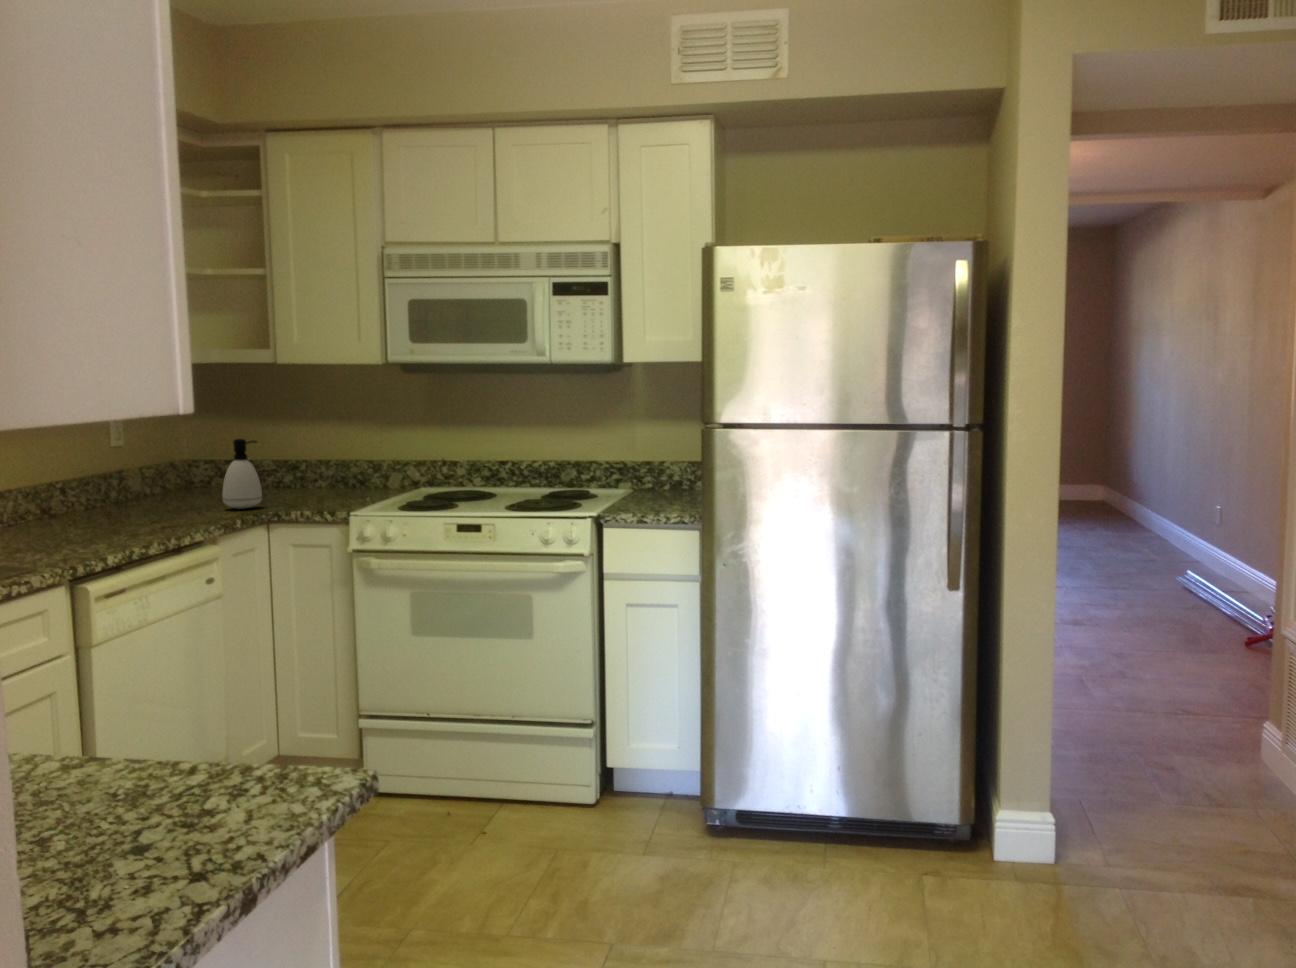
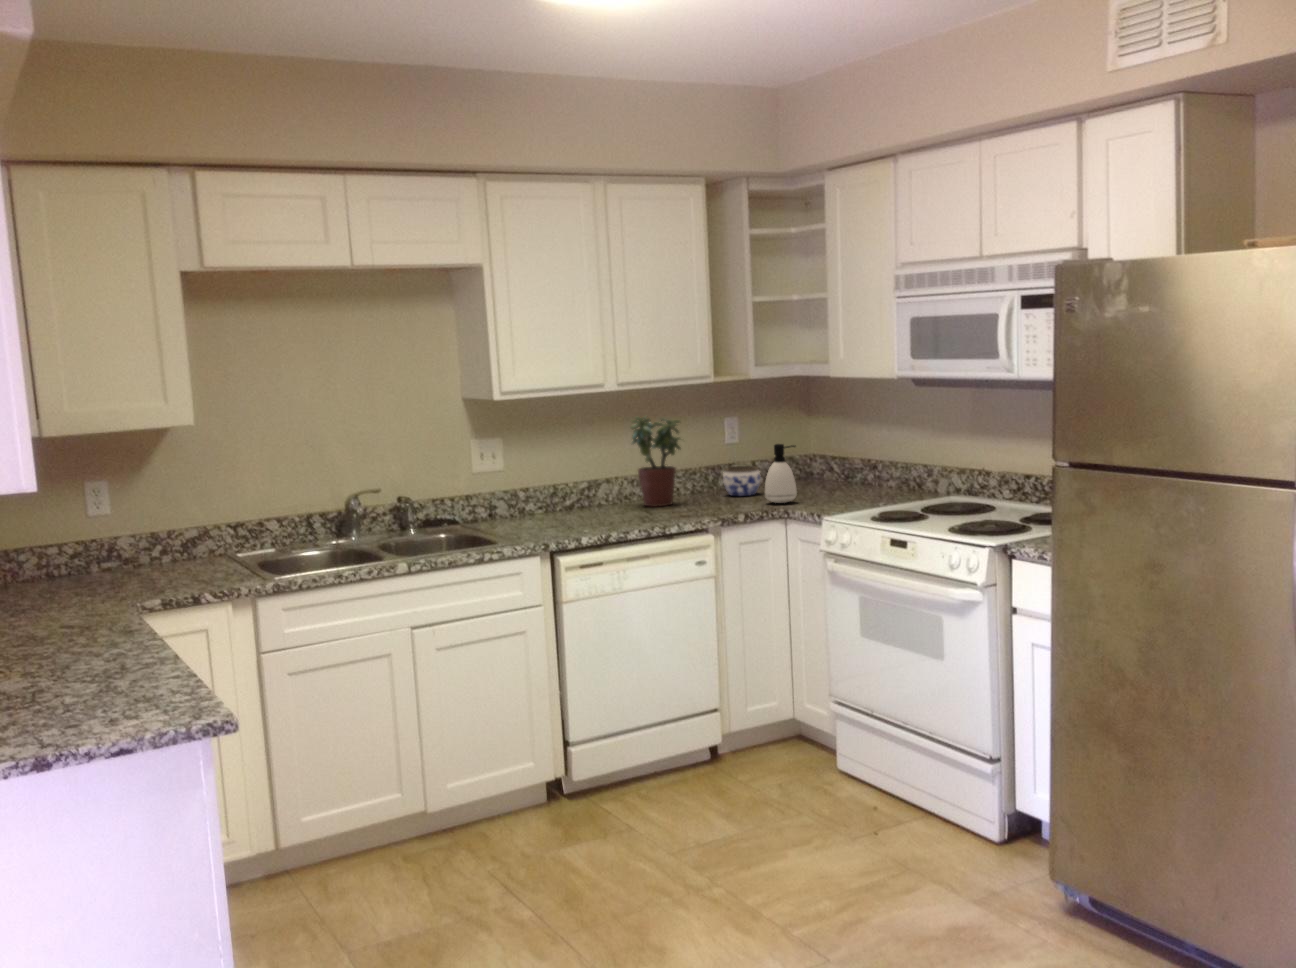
potted plant: none [29,405,113,526] -> present [631,417,680,506]
jar: none [128,472,178,509] -> present [723,466,760,496]

